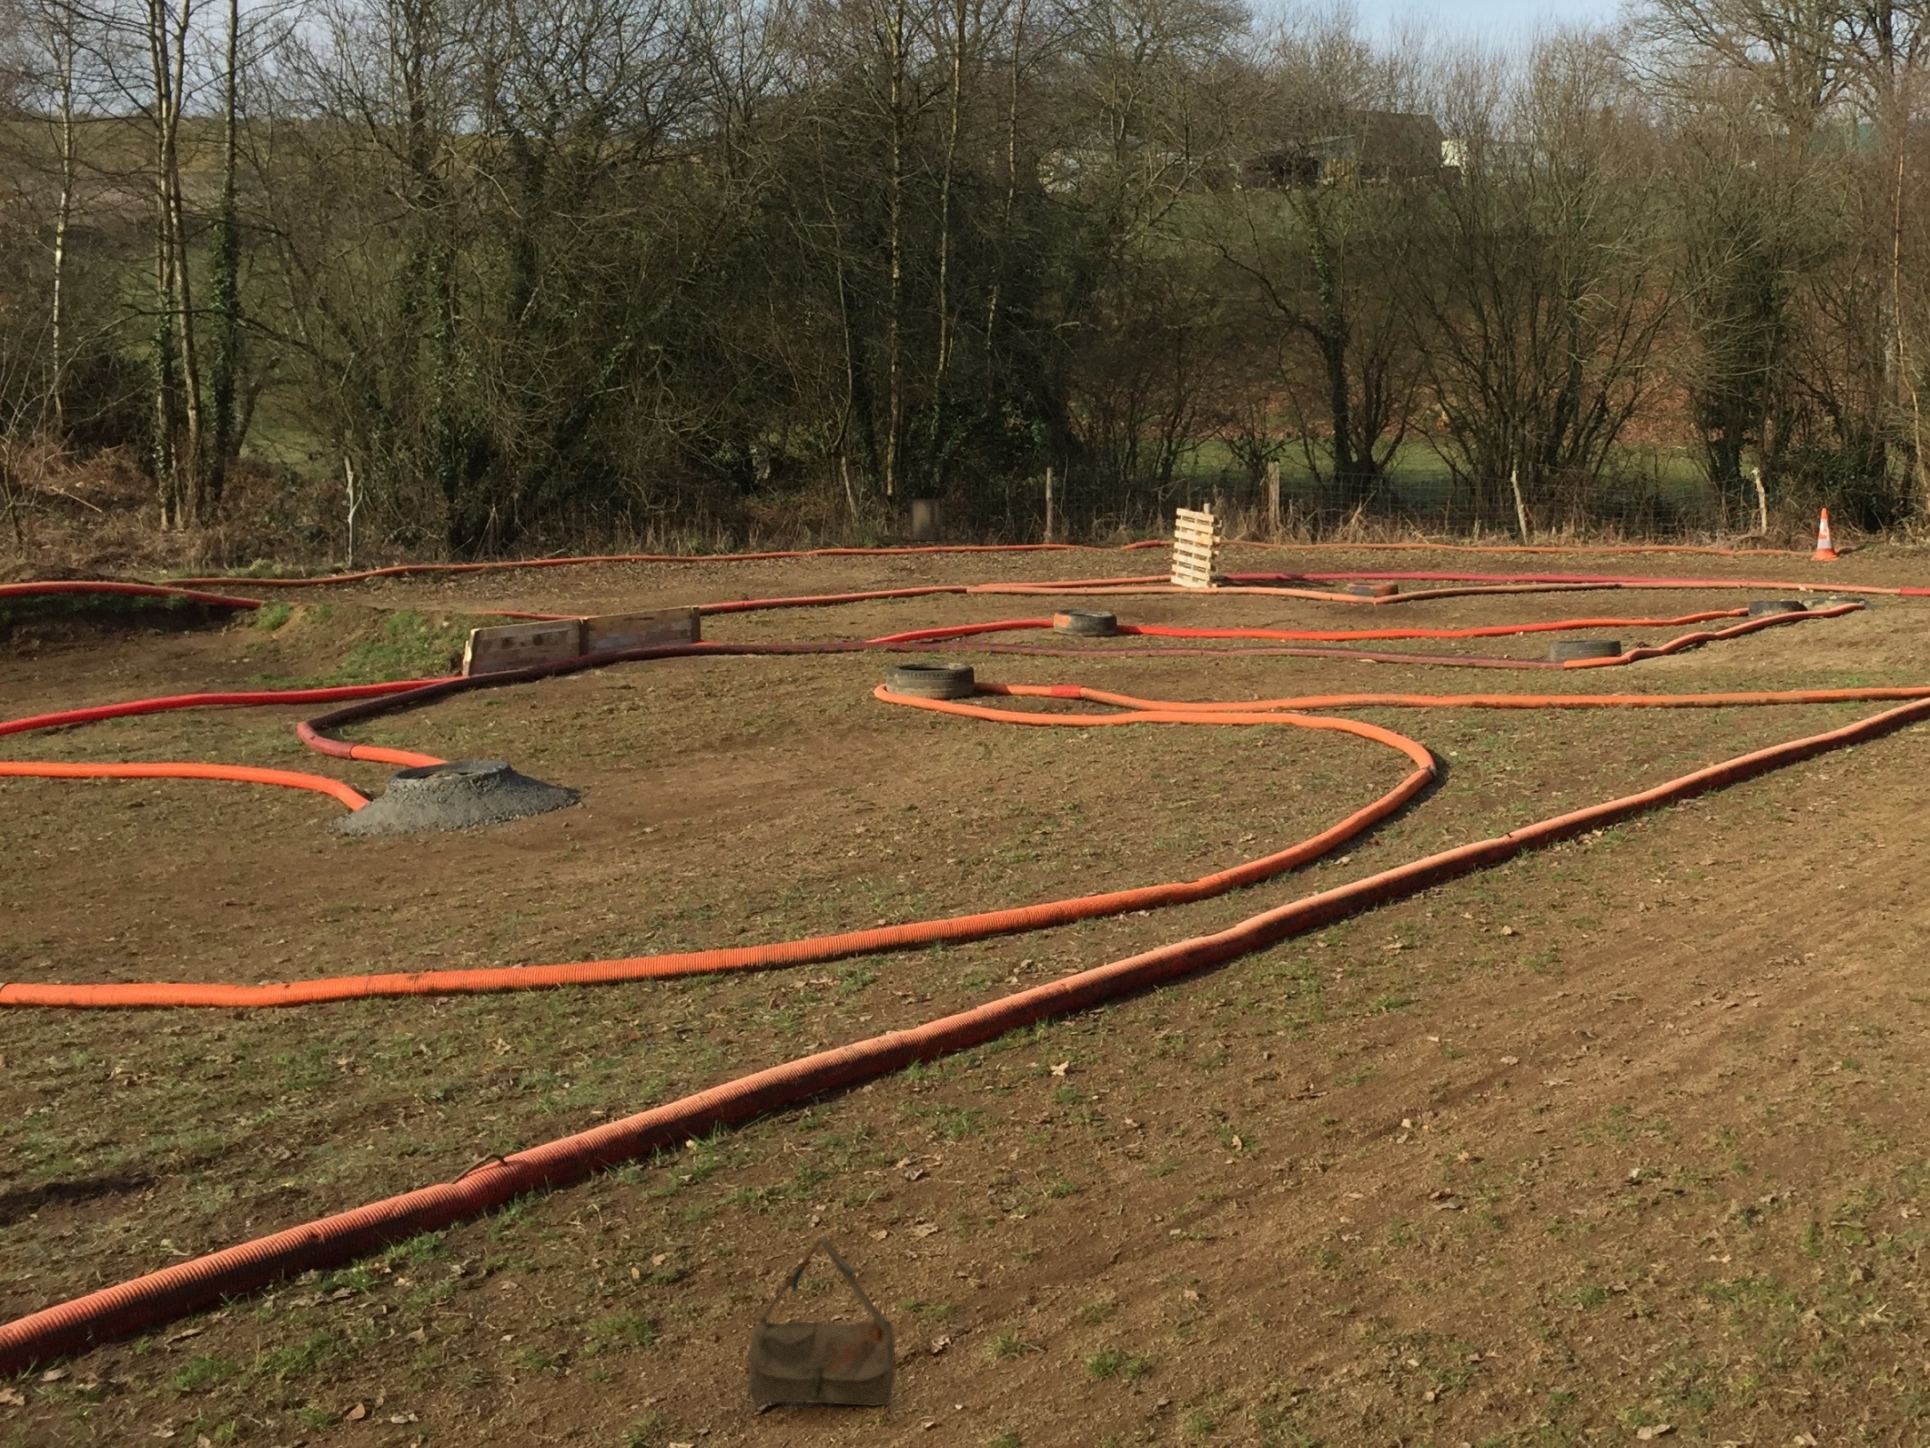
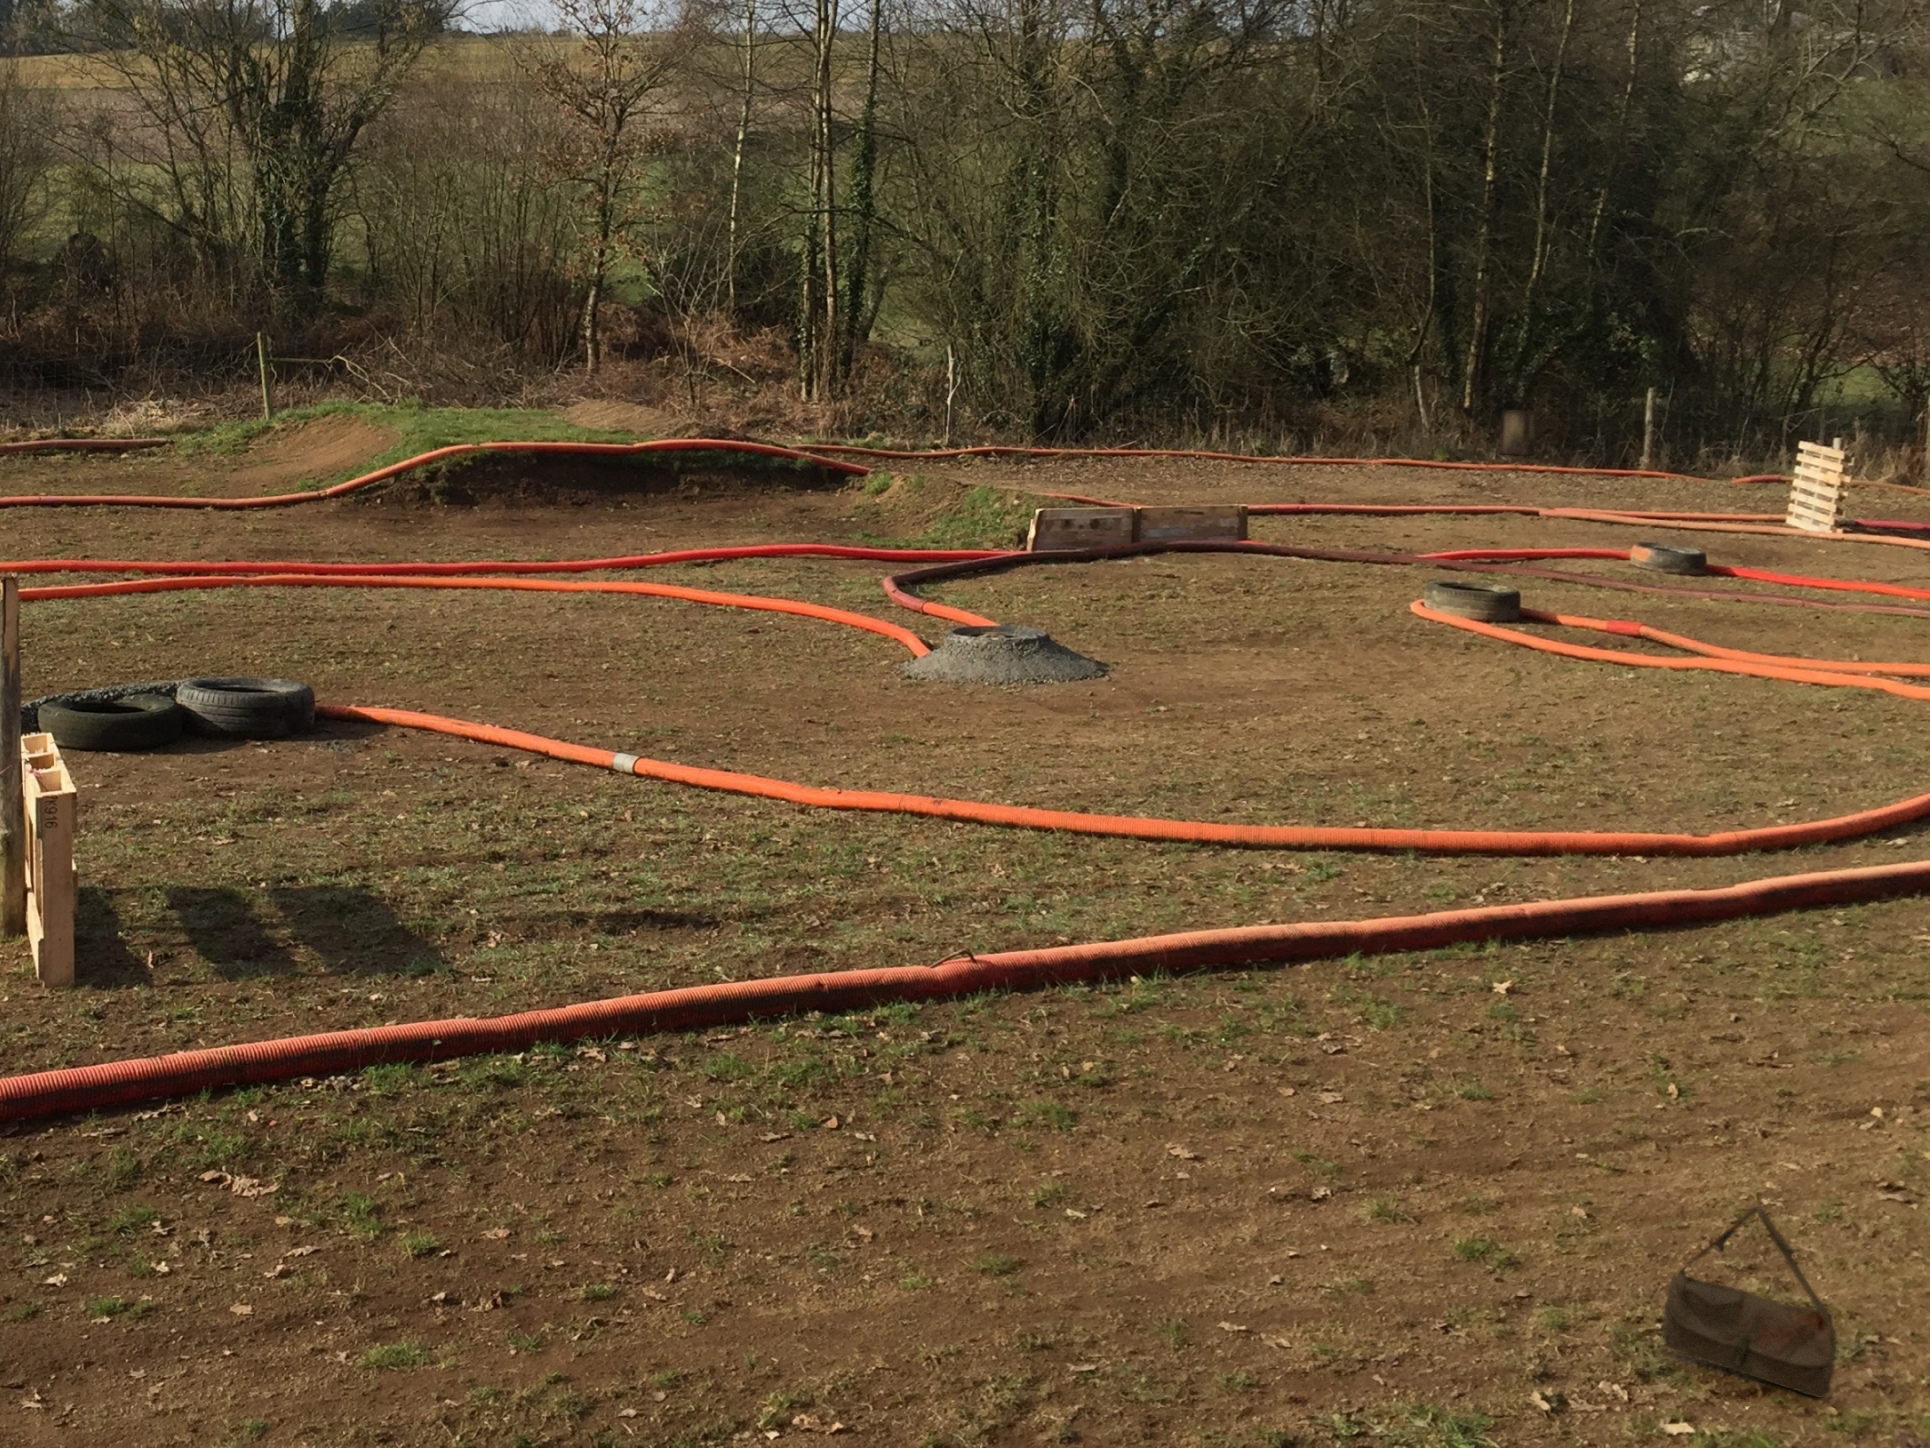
bag: present [748,1236,895,1406] -> present [1662,1206,1837,1397]

